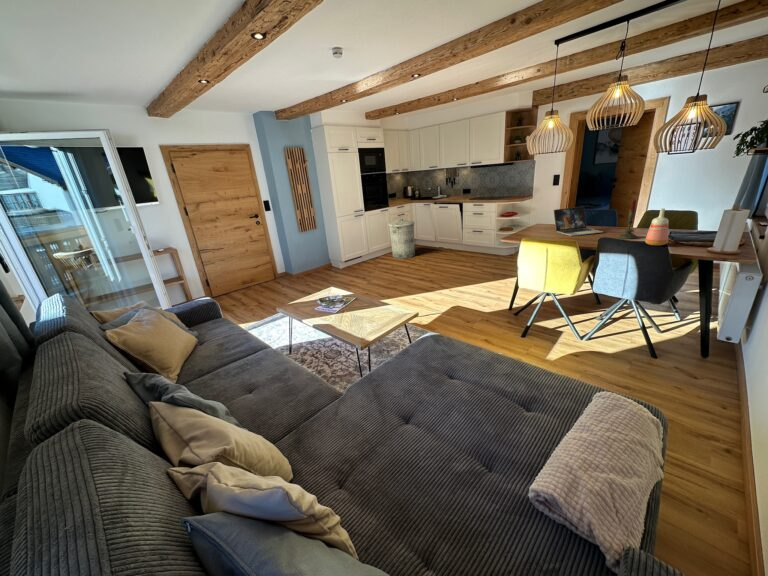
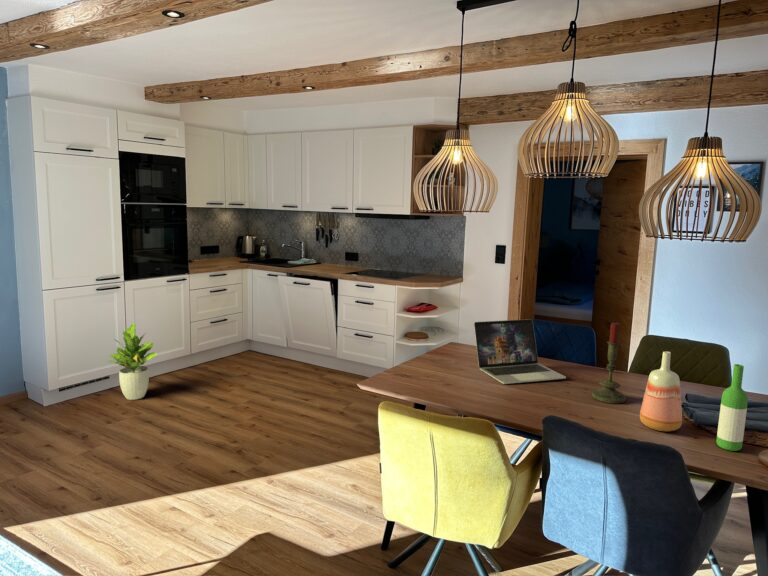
wine bottle: none [686,209,705,249] -> present [716,364,748,451]
trash can: present [389,219,415,259] -> none [181,300,238,384]
potted plant: none [362,231,384,266] -> present [109,323,157,400]

